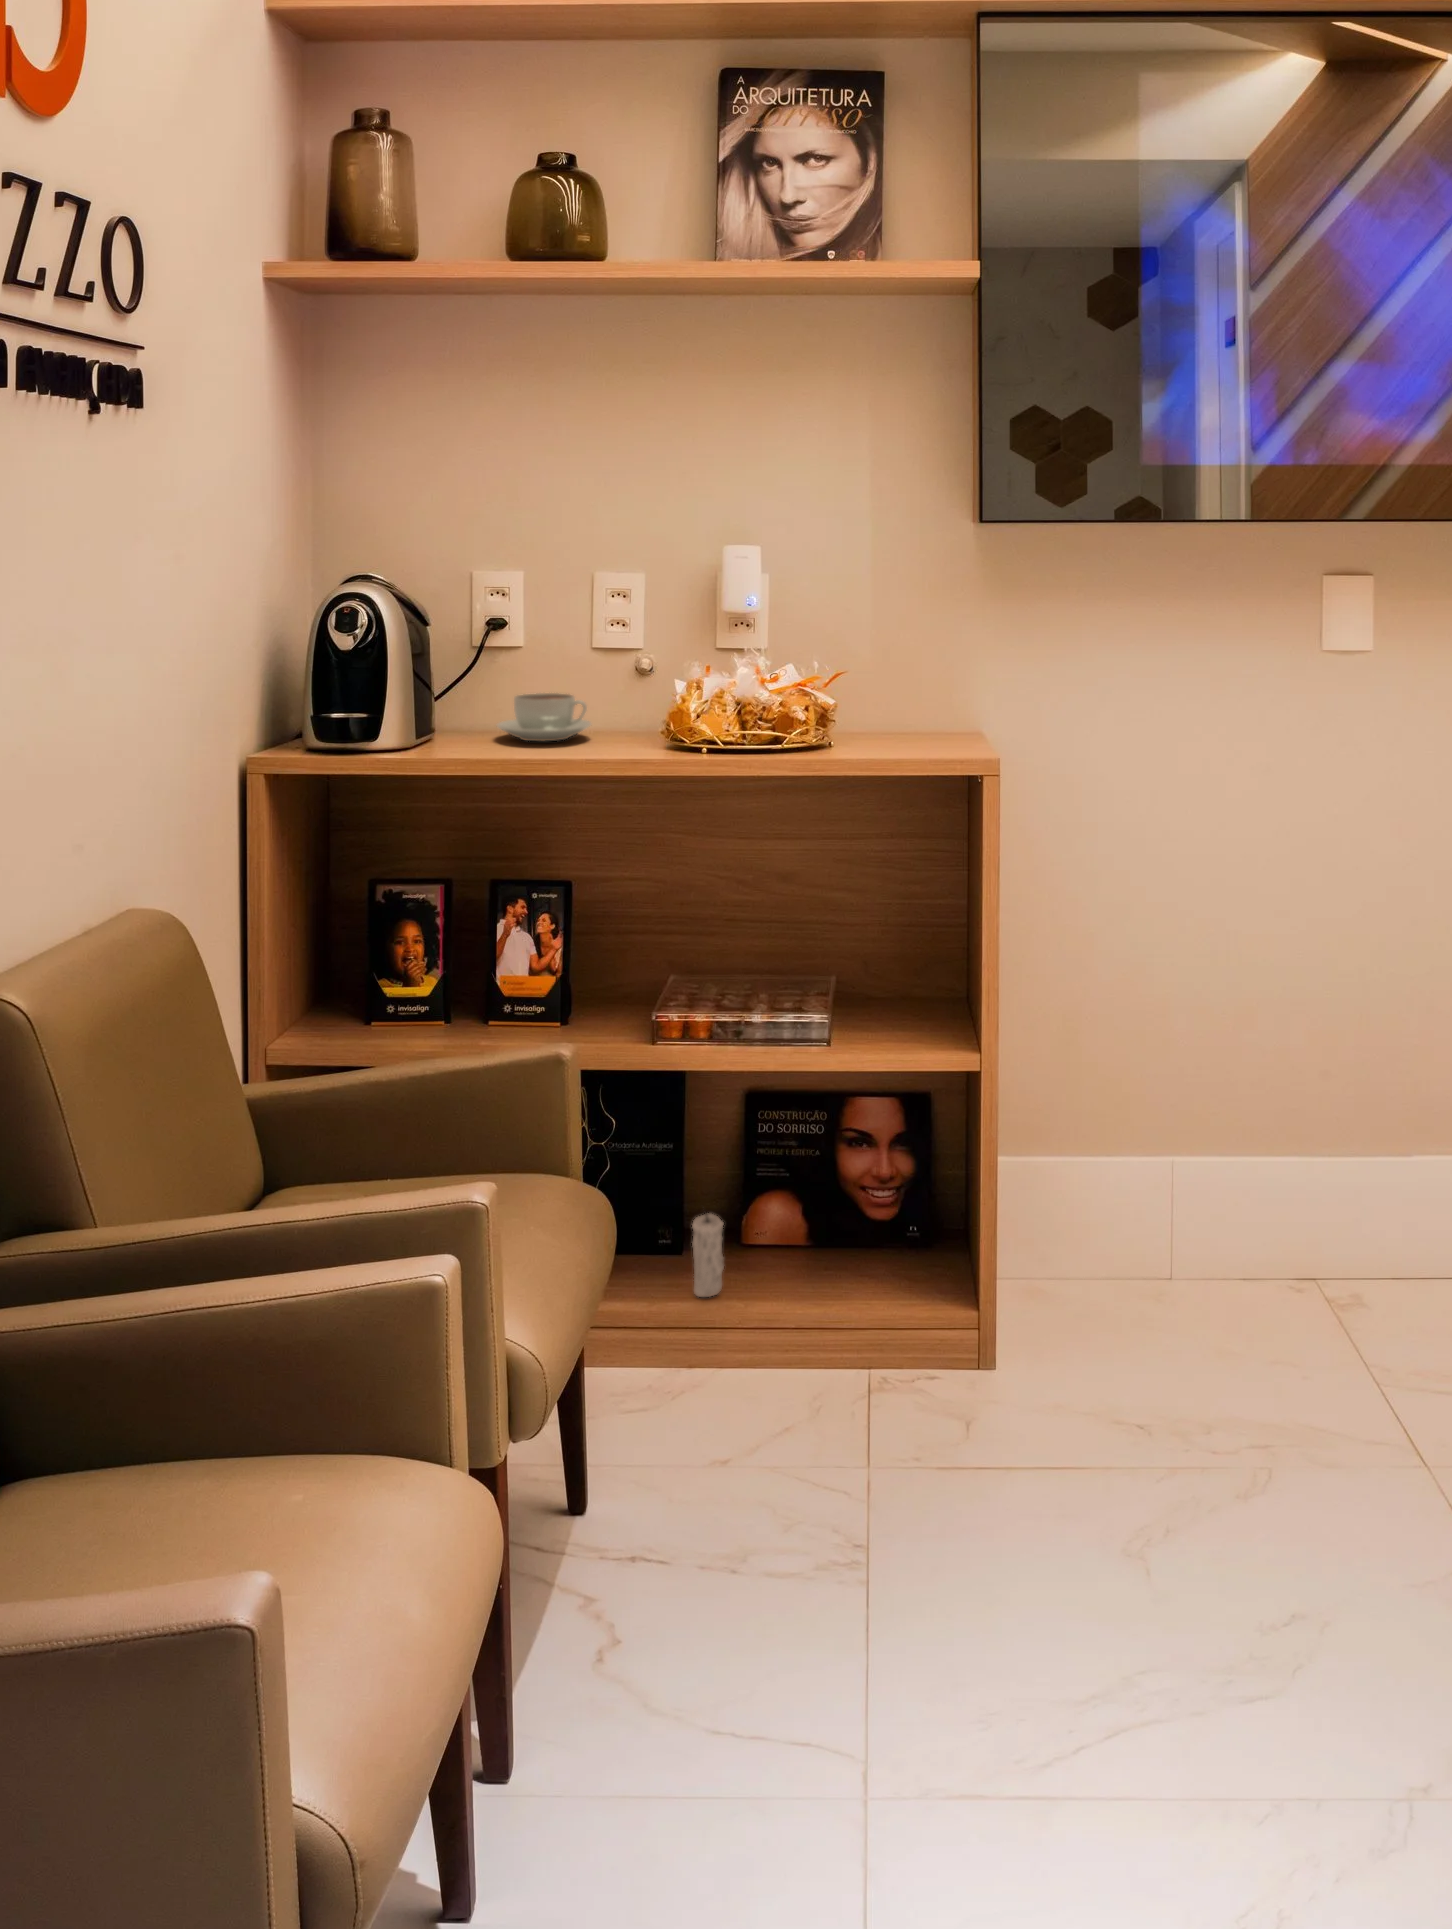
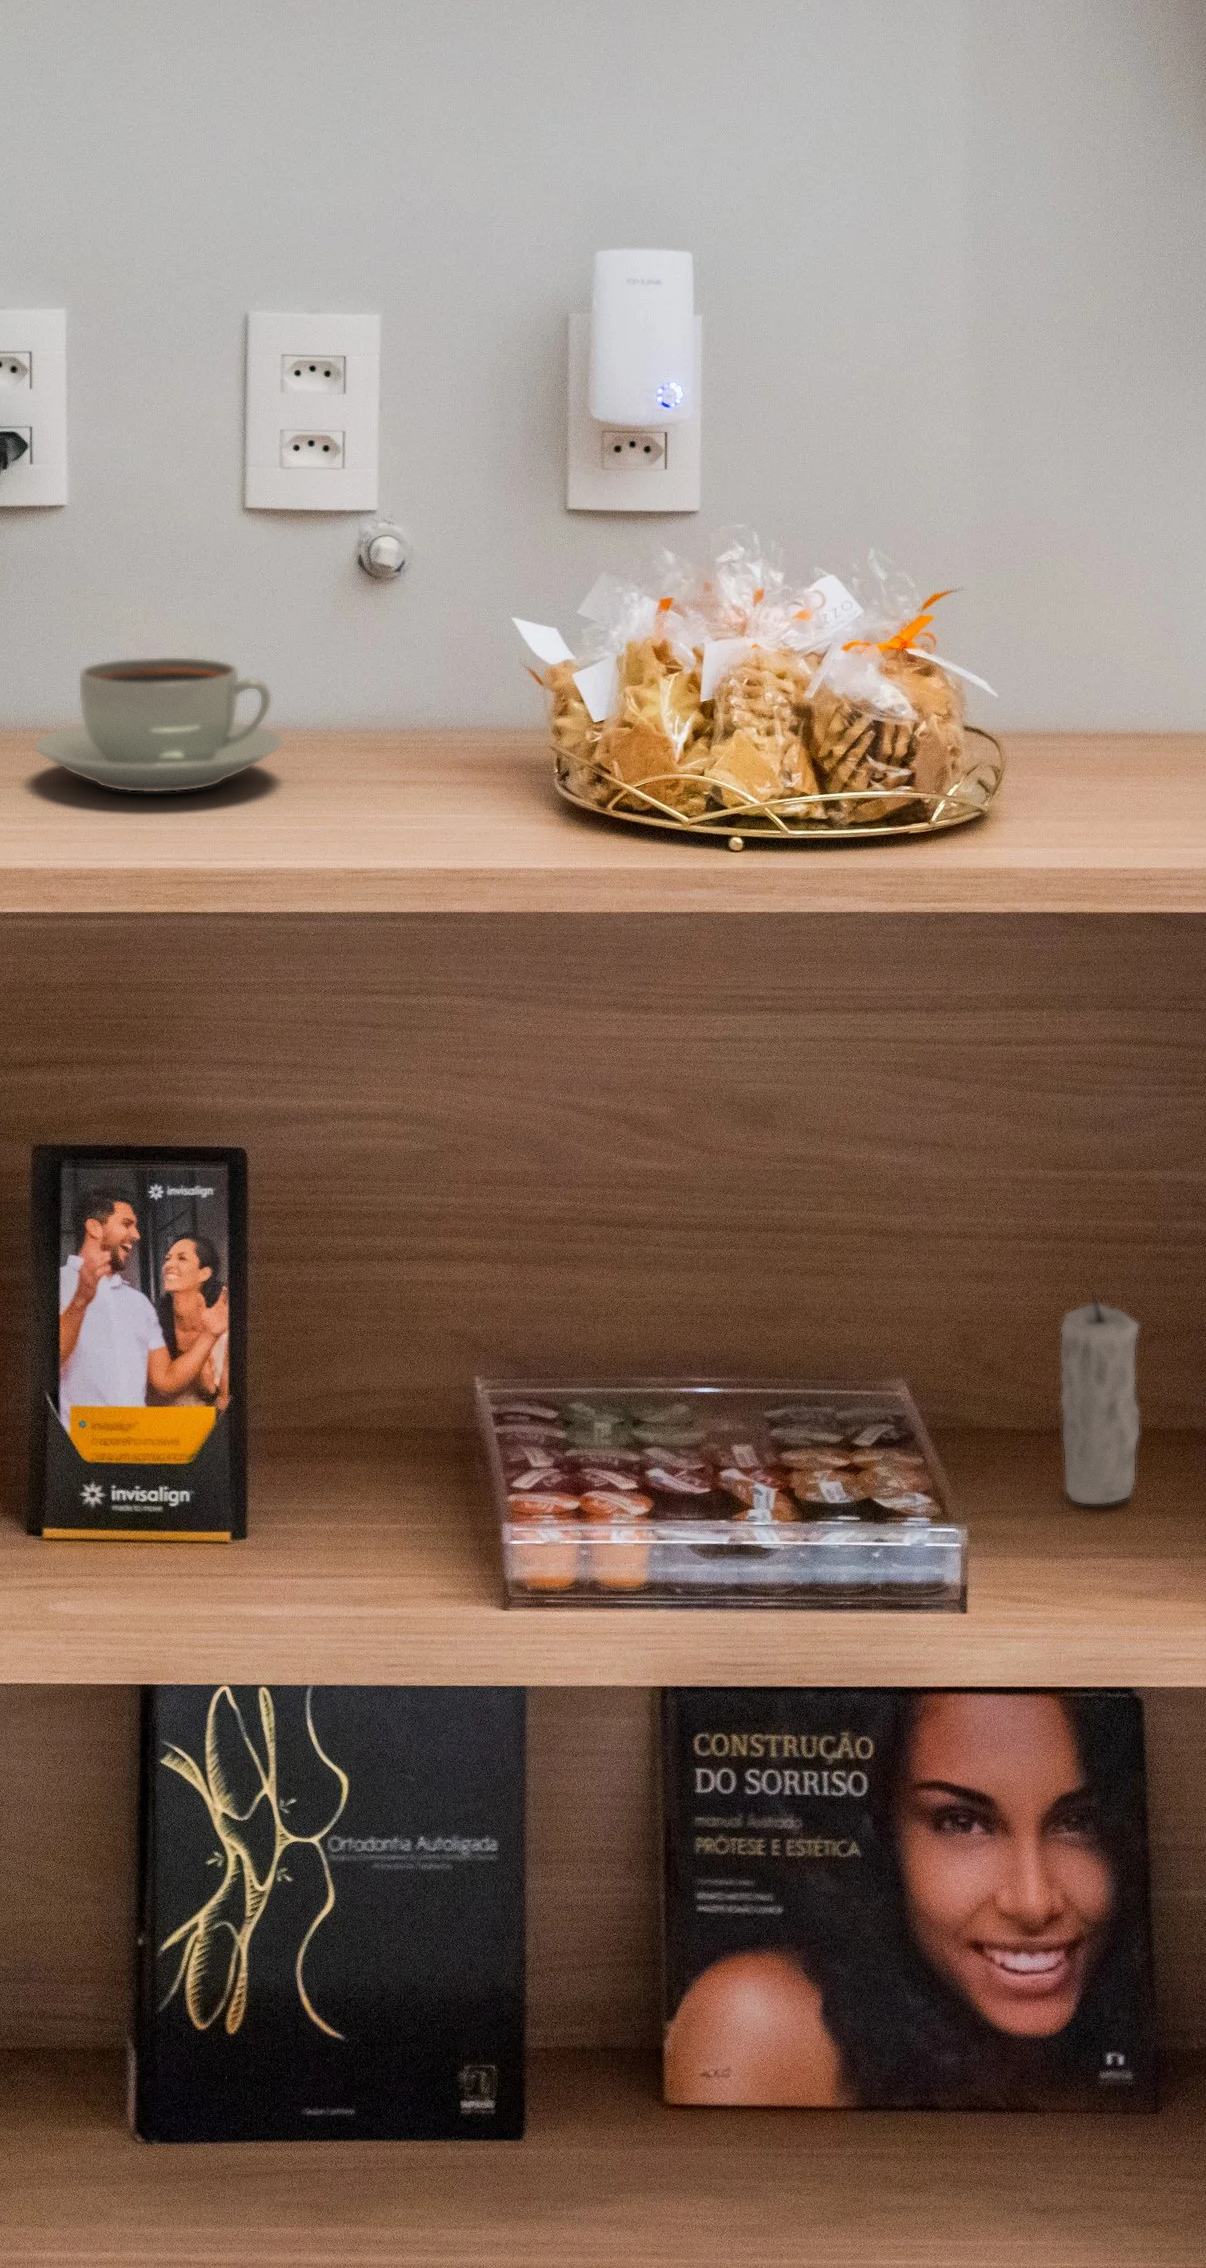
candle: present [692,1213,724,1297] -> present [1061,1293,1139,1504]

